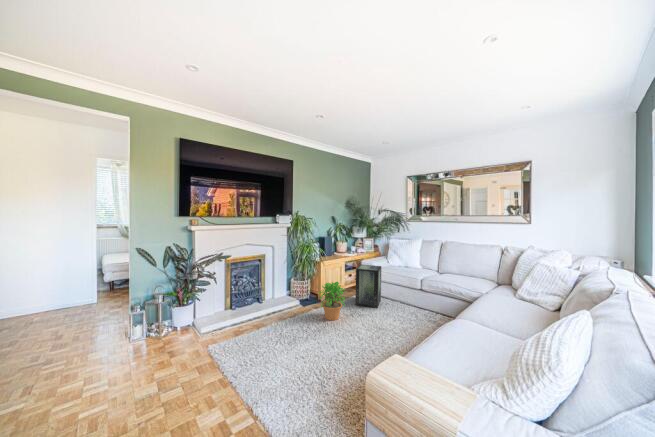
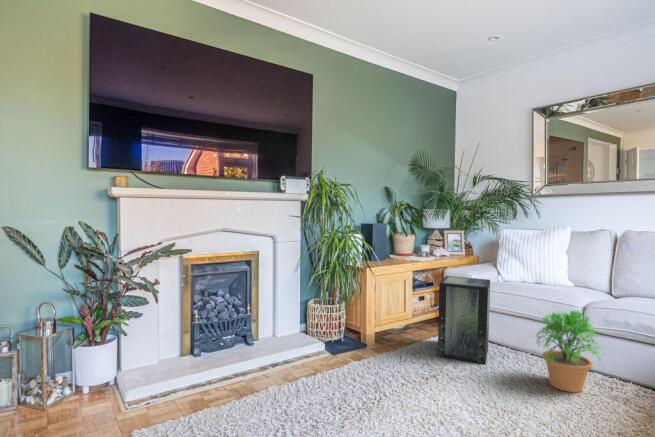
potted plant: present [320,282,344,320] -> present [536,310,601,392]

